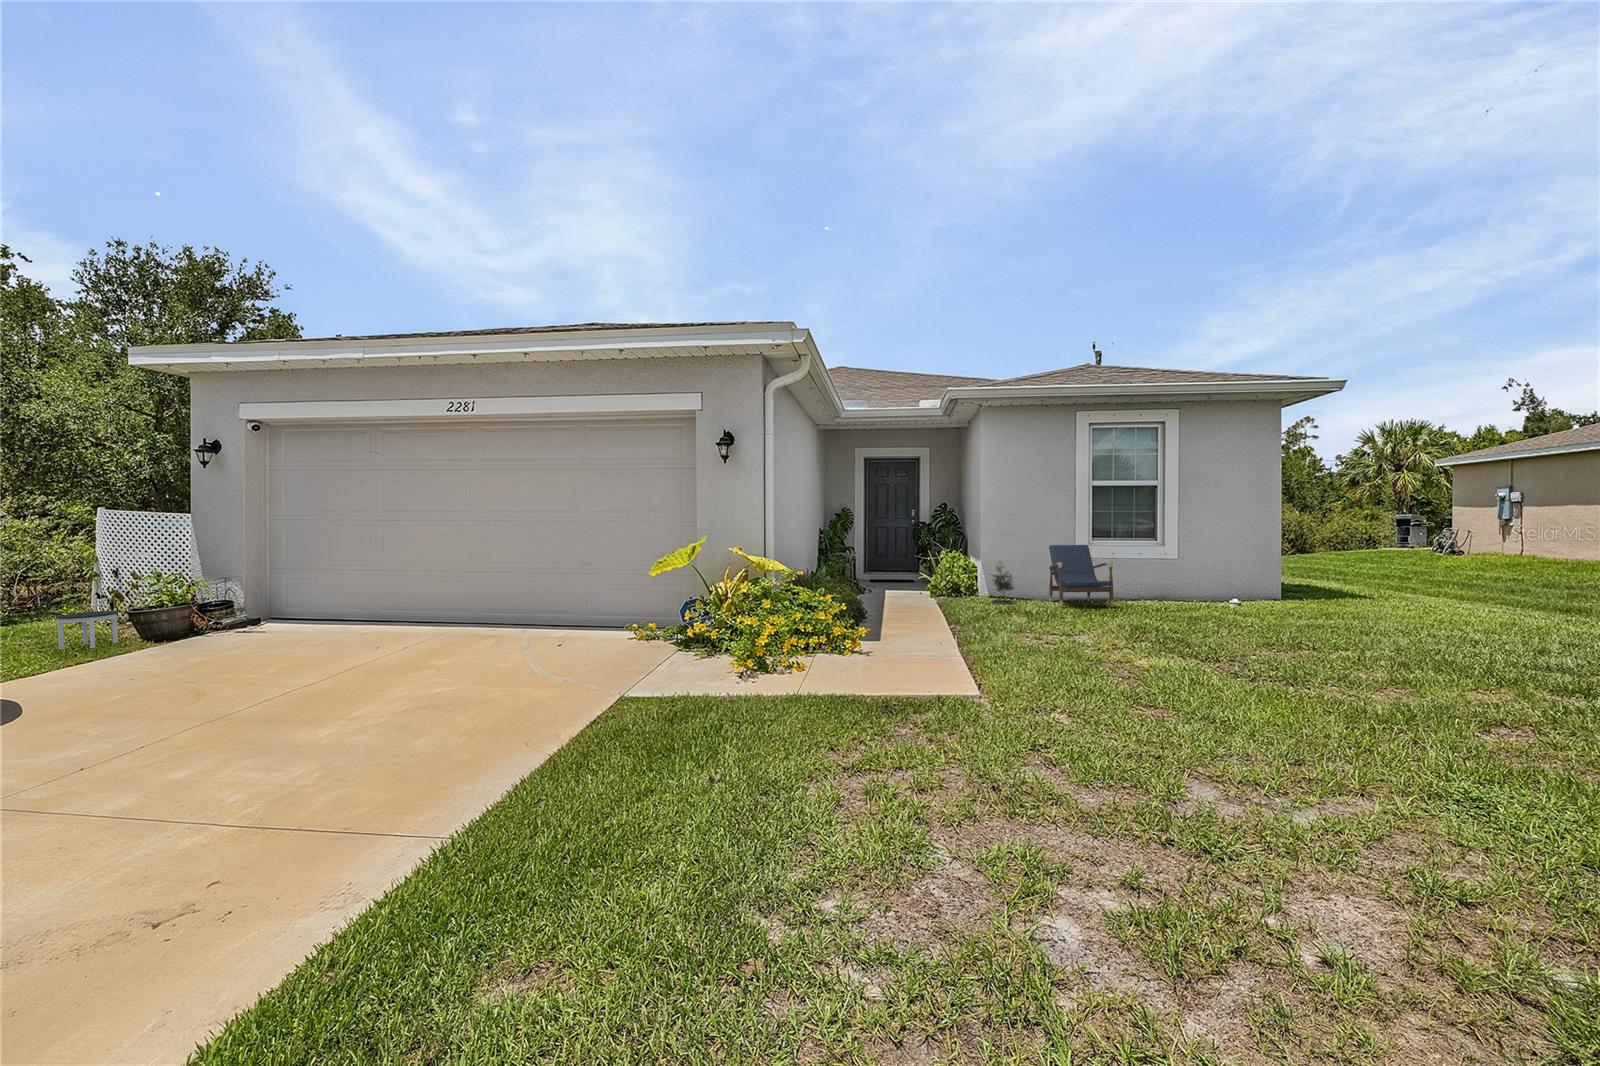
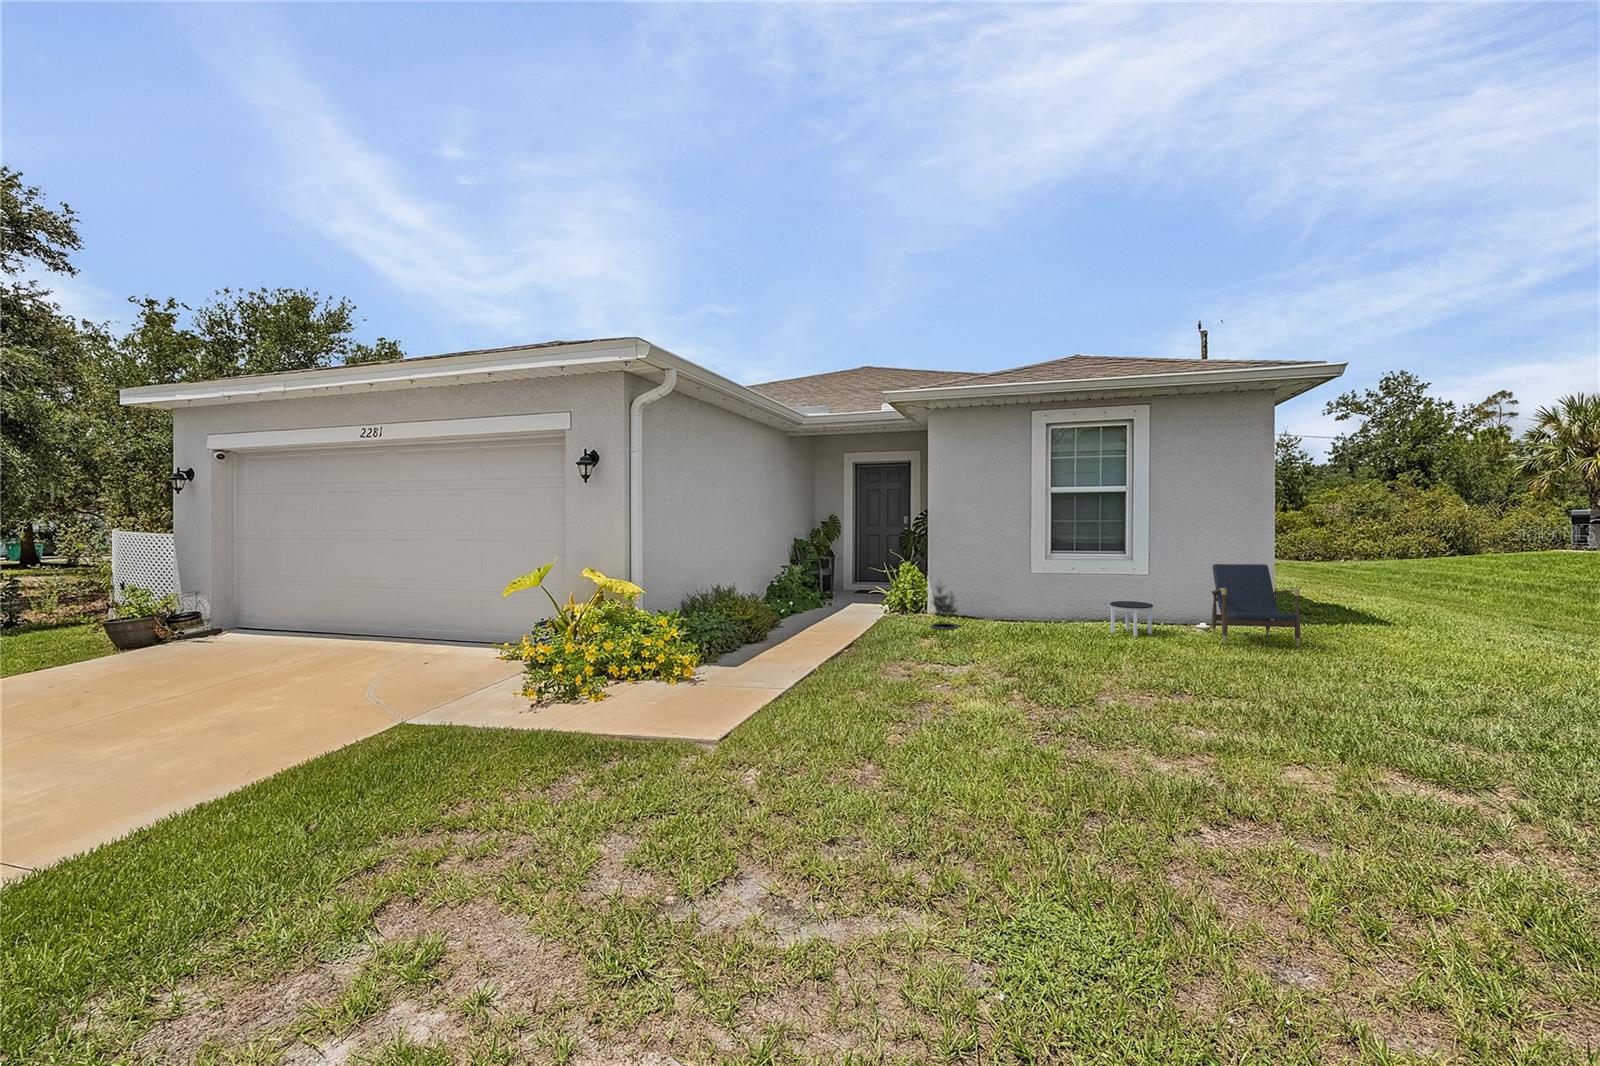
lounge chair: present [1049,545,1113,608] -> present [1212,564,1301,647]
round table: present [56,611,118,650] -> present [1110,601,1153,637]

